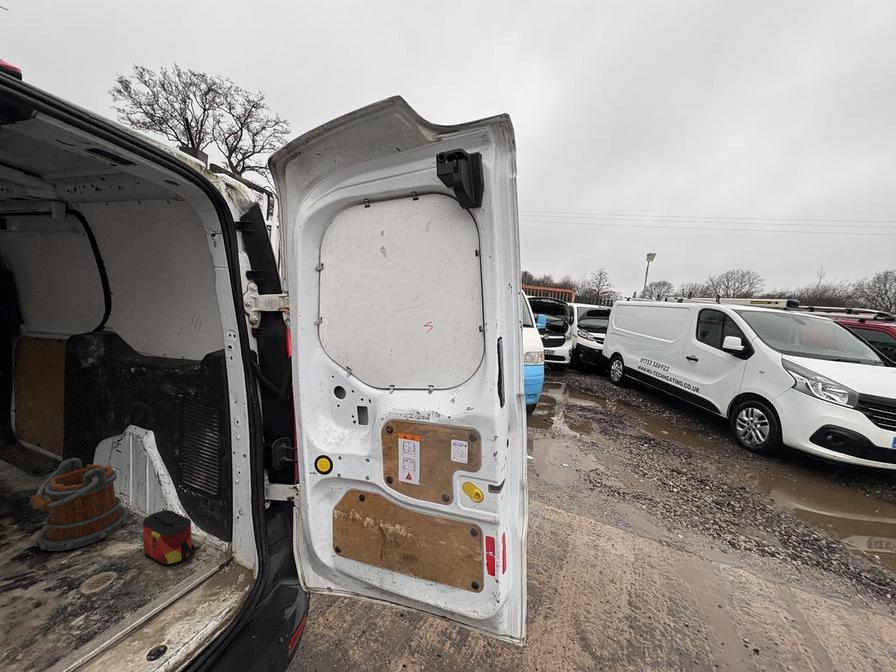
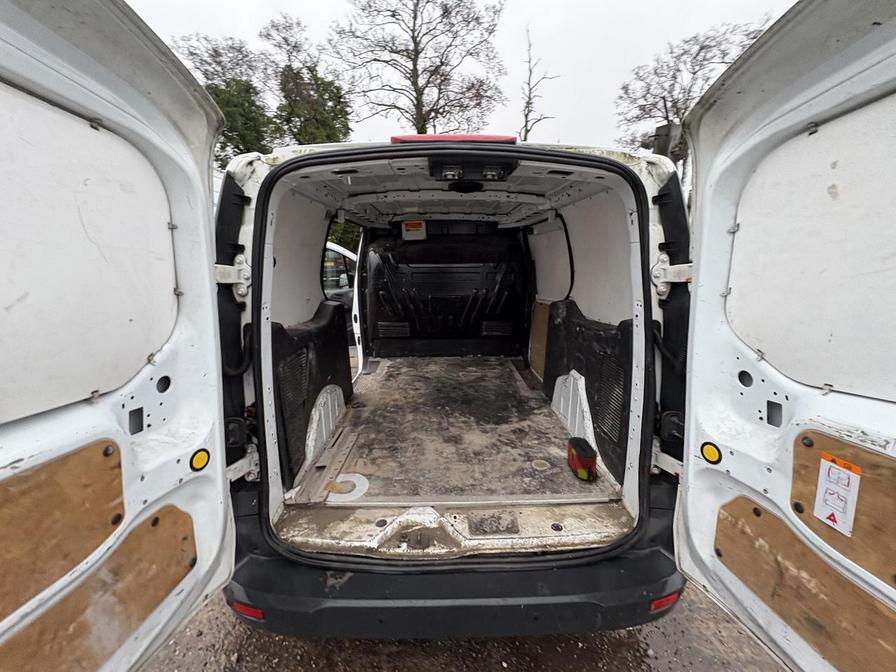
bucket: present [30,458,129,551] -> none [521,382,566,440]

